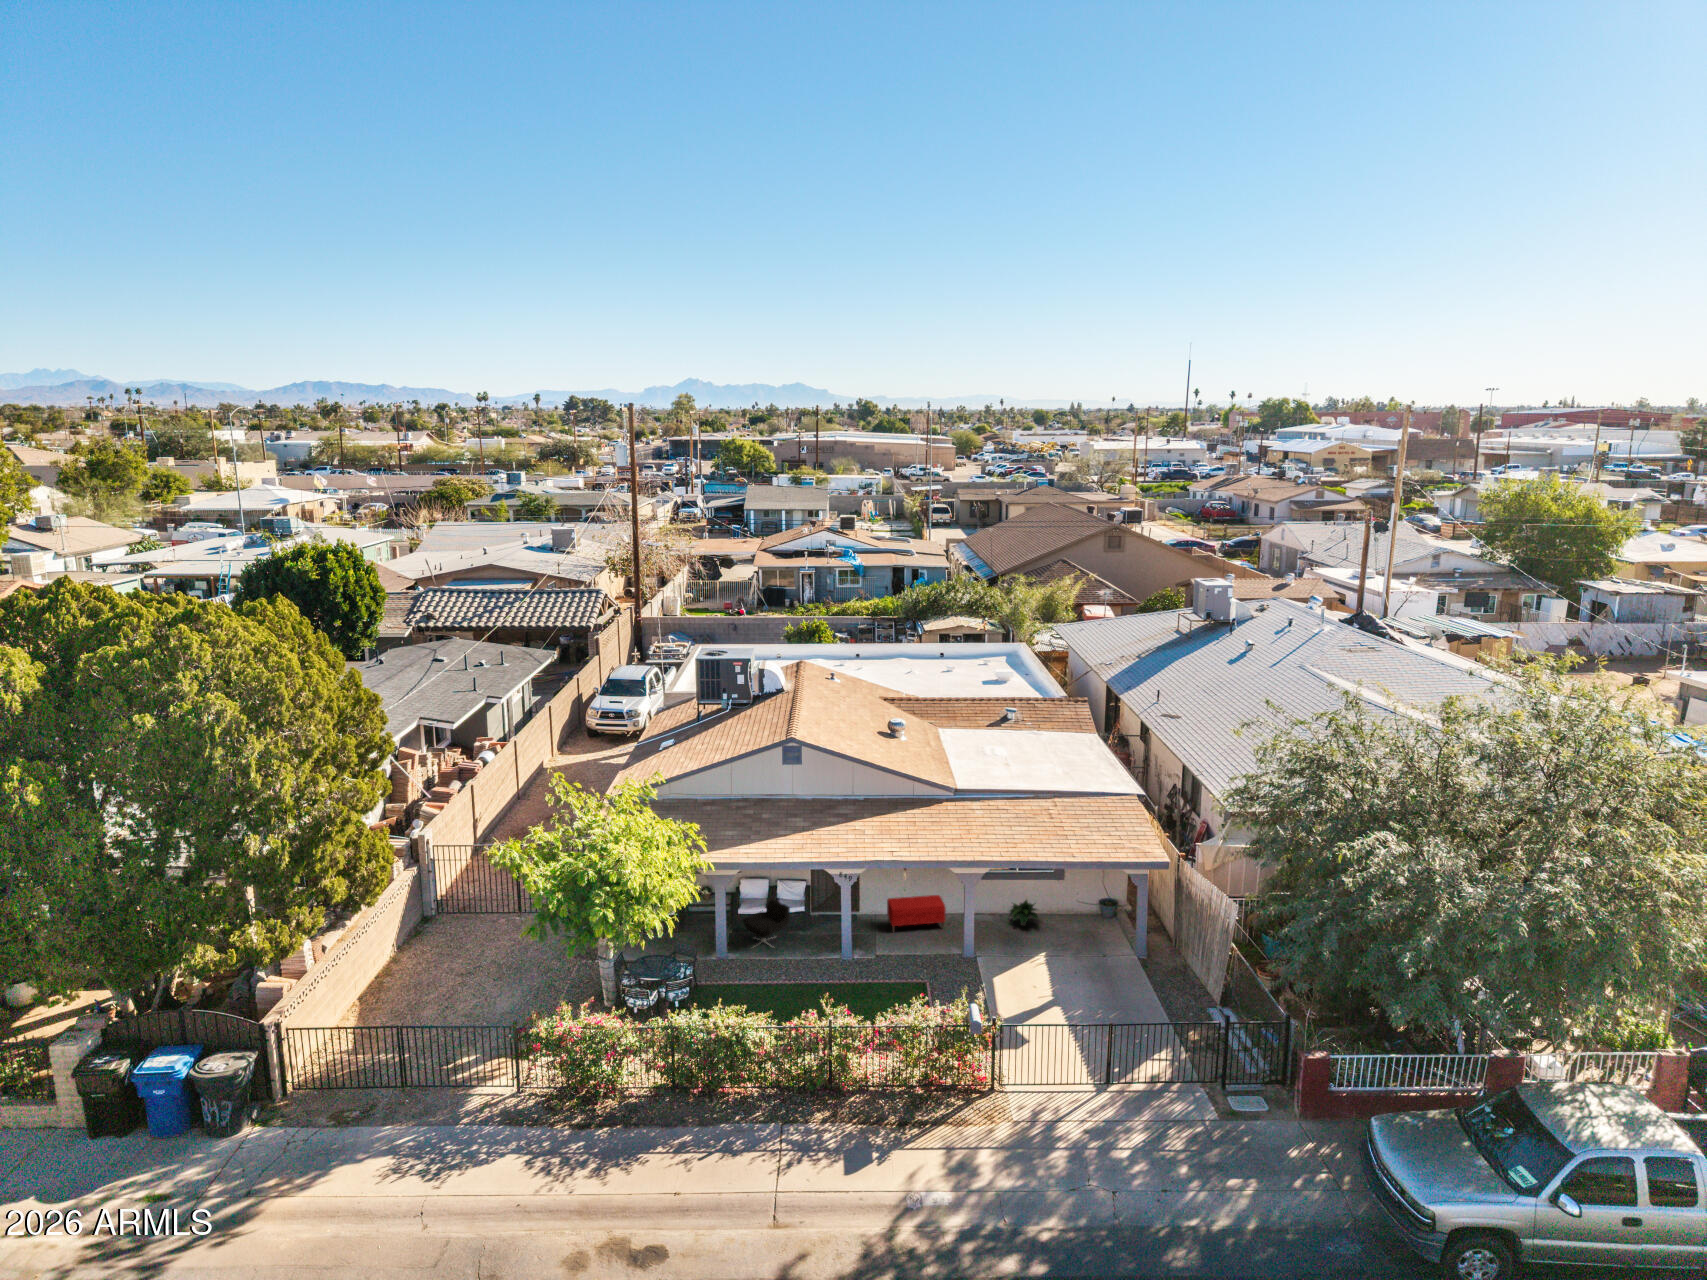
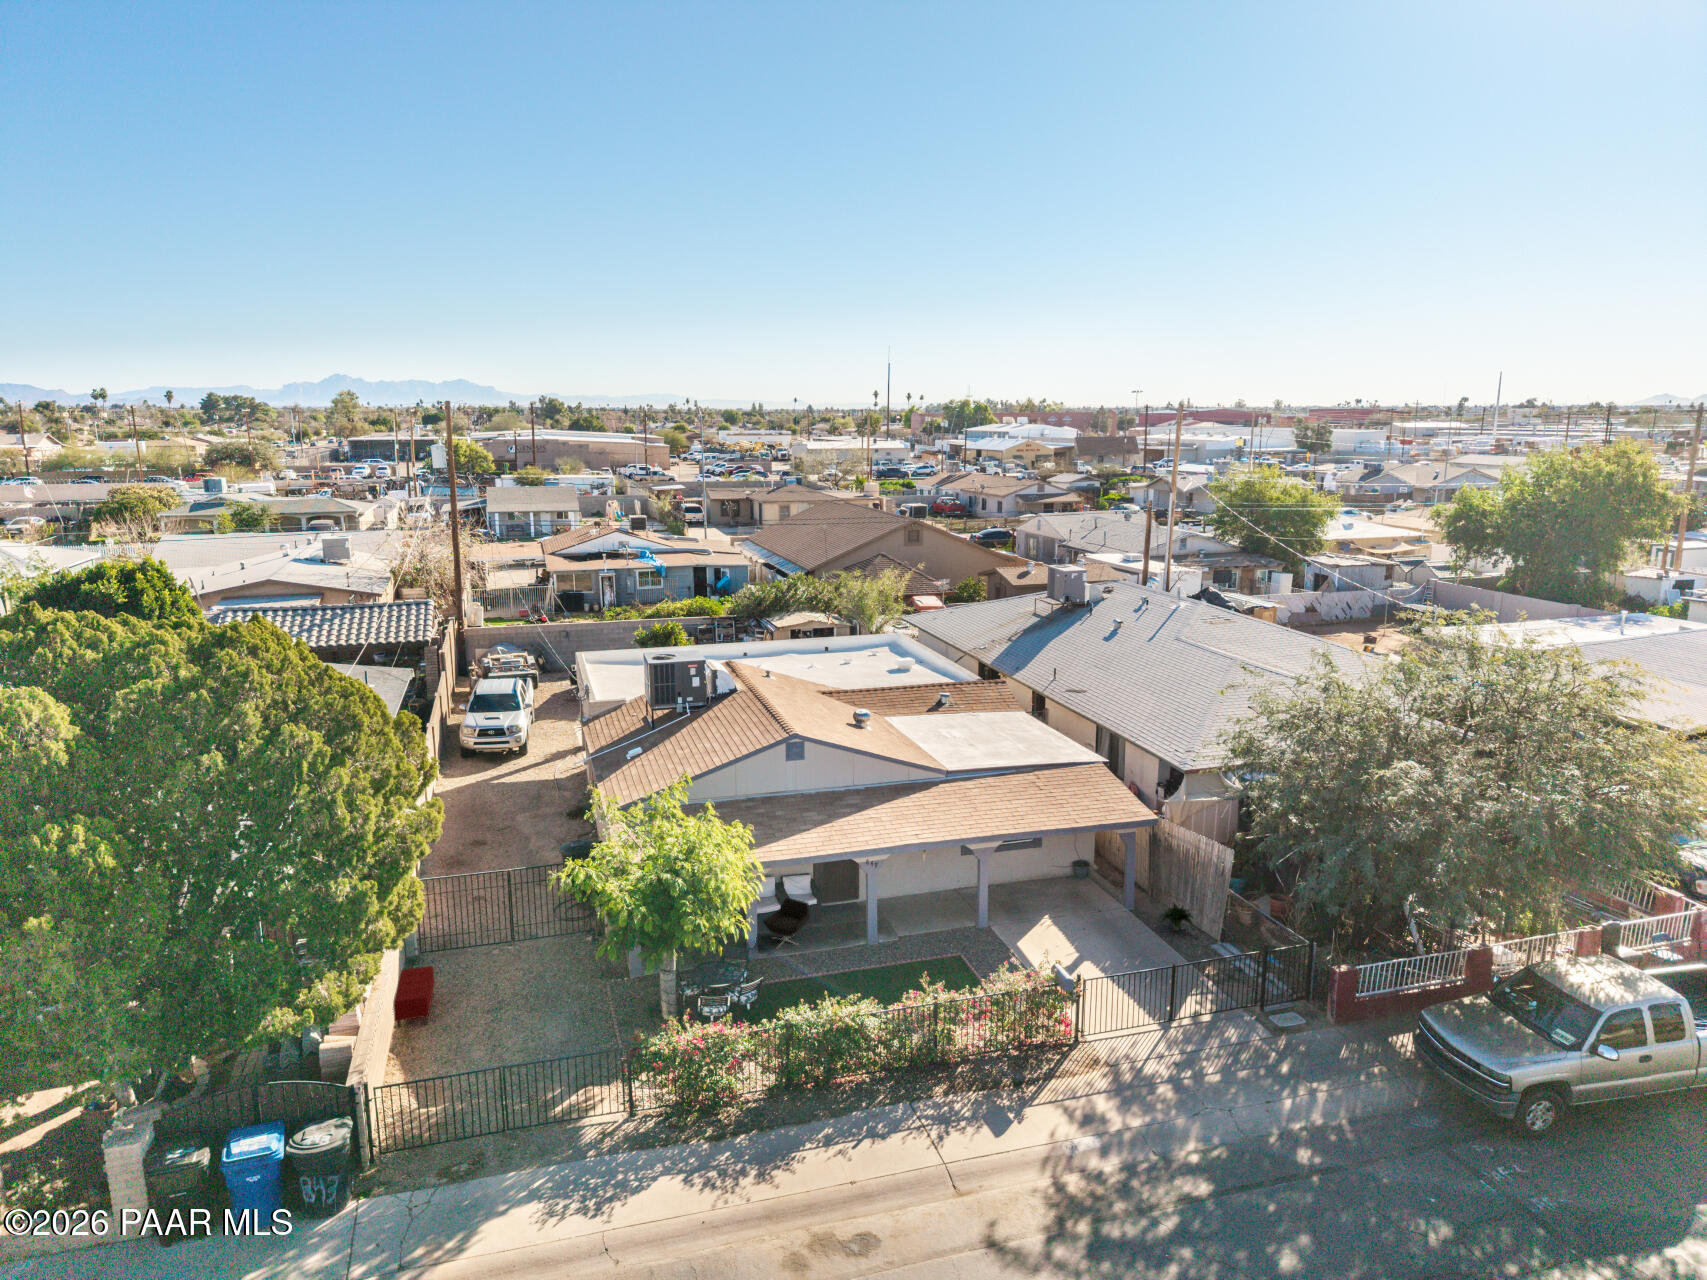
bench: present [887,895,946,932] -> present [393,966,435,1028]
potted plant: present [1009,900,1038,926] -> present [1163,903,1193,931]

